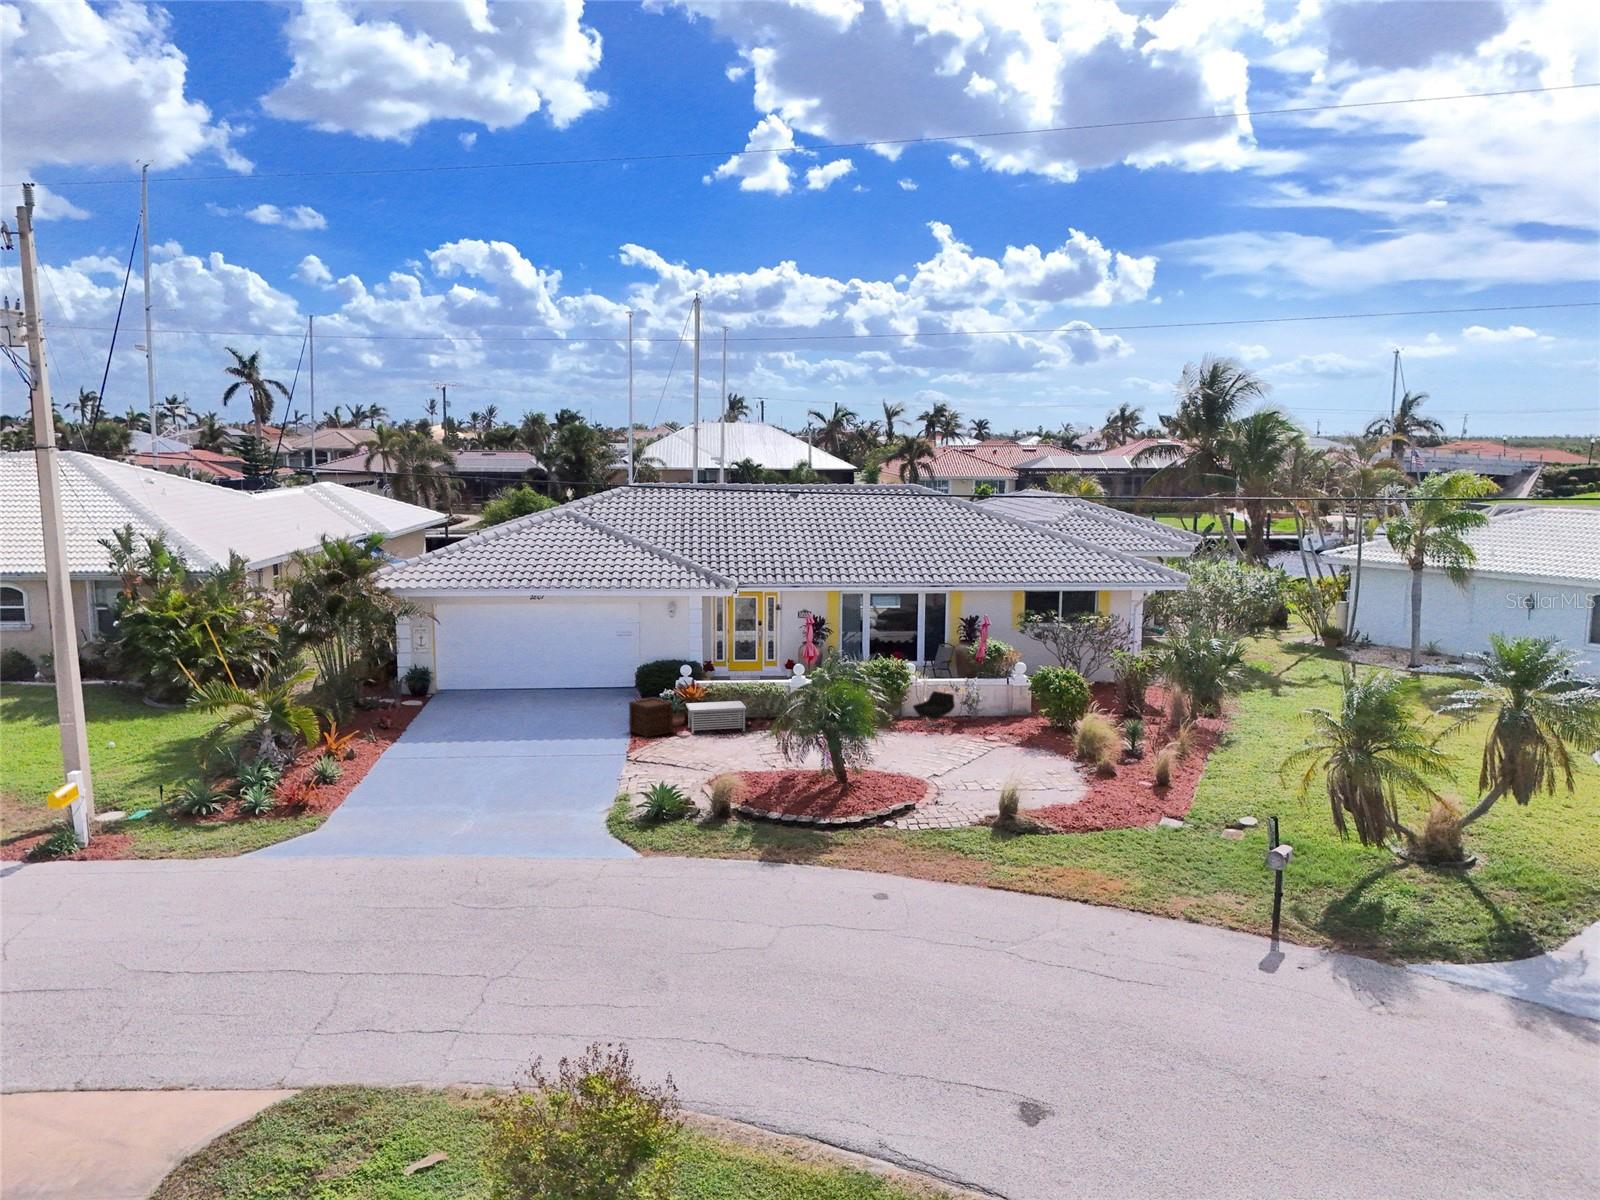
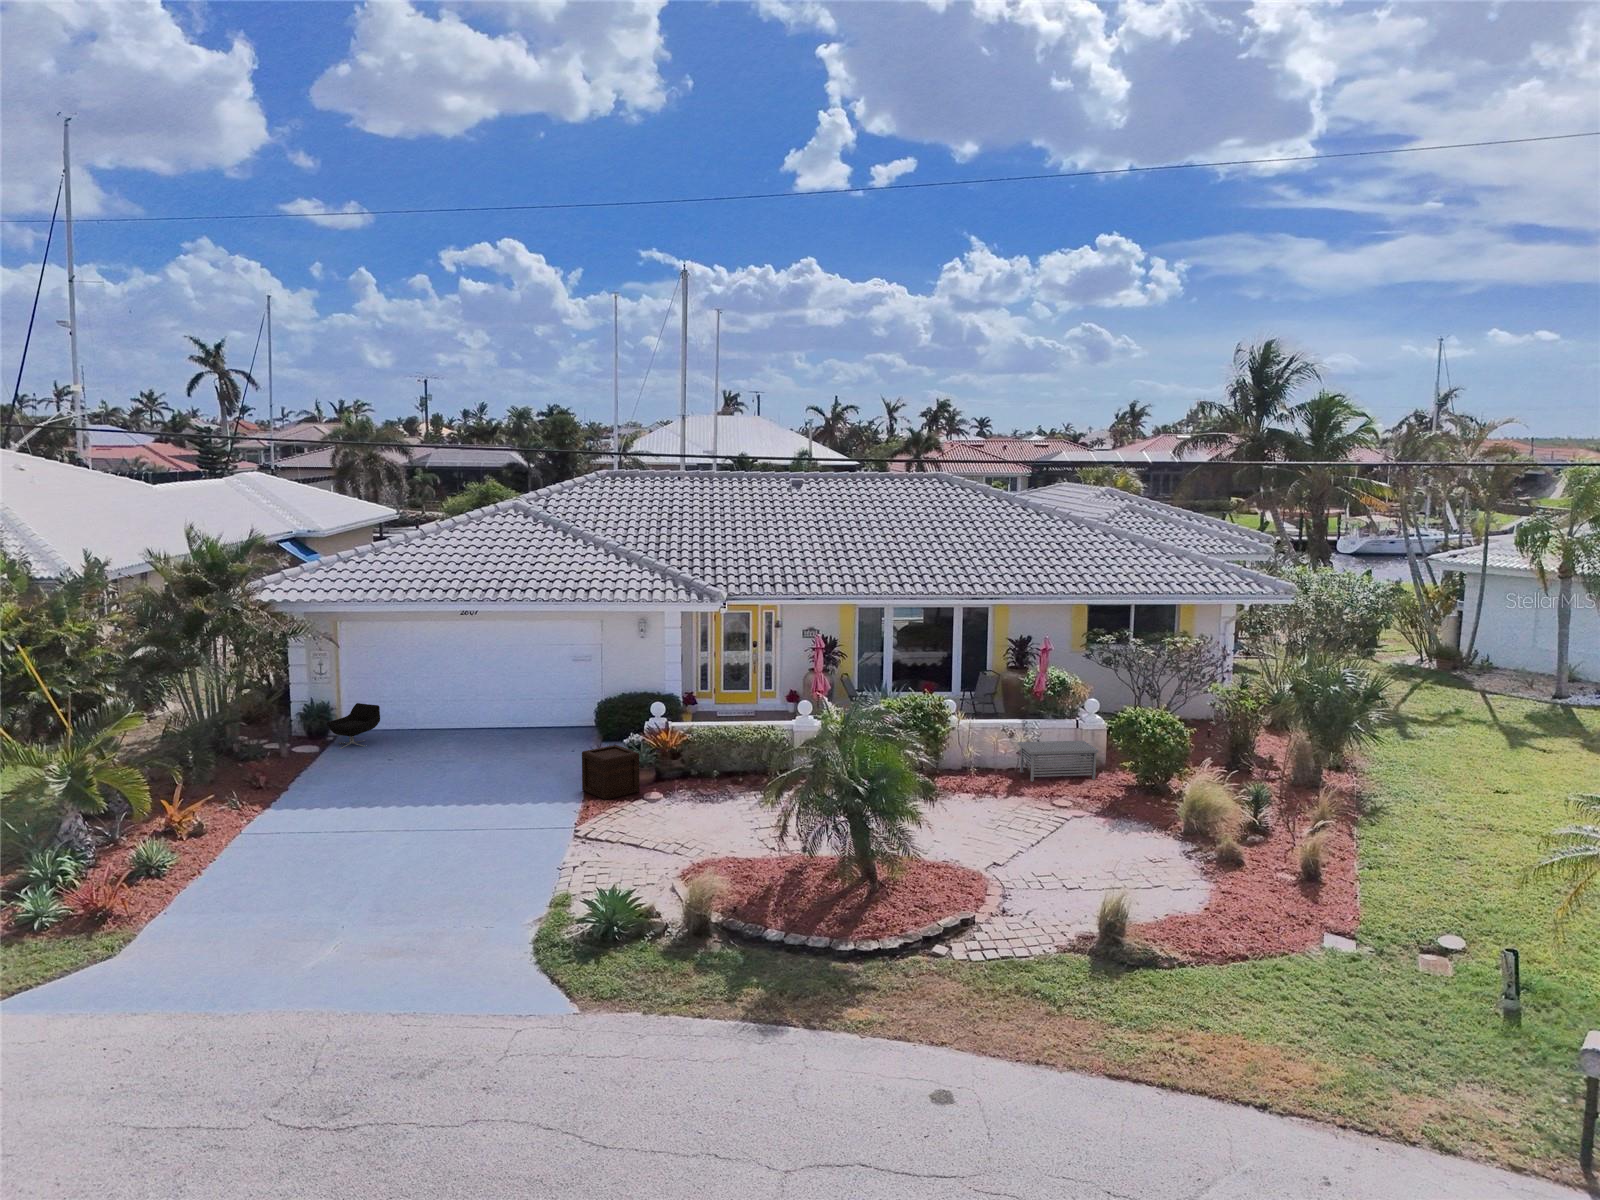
lounge chair: present [913,691,955,725] -> present [327,703,380,749]
storage bench: present [686,701,746,734] -> present [1018,741,1098,781]

